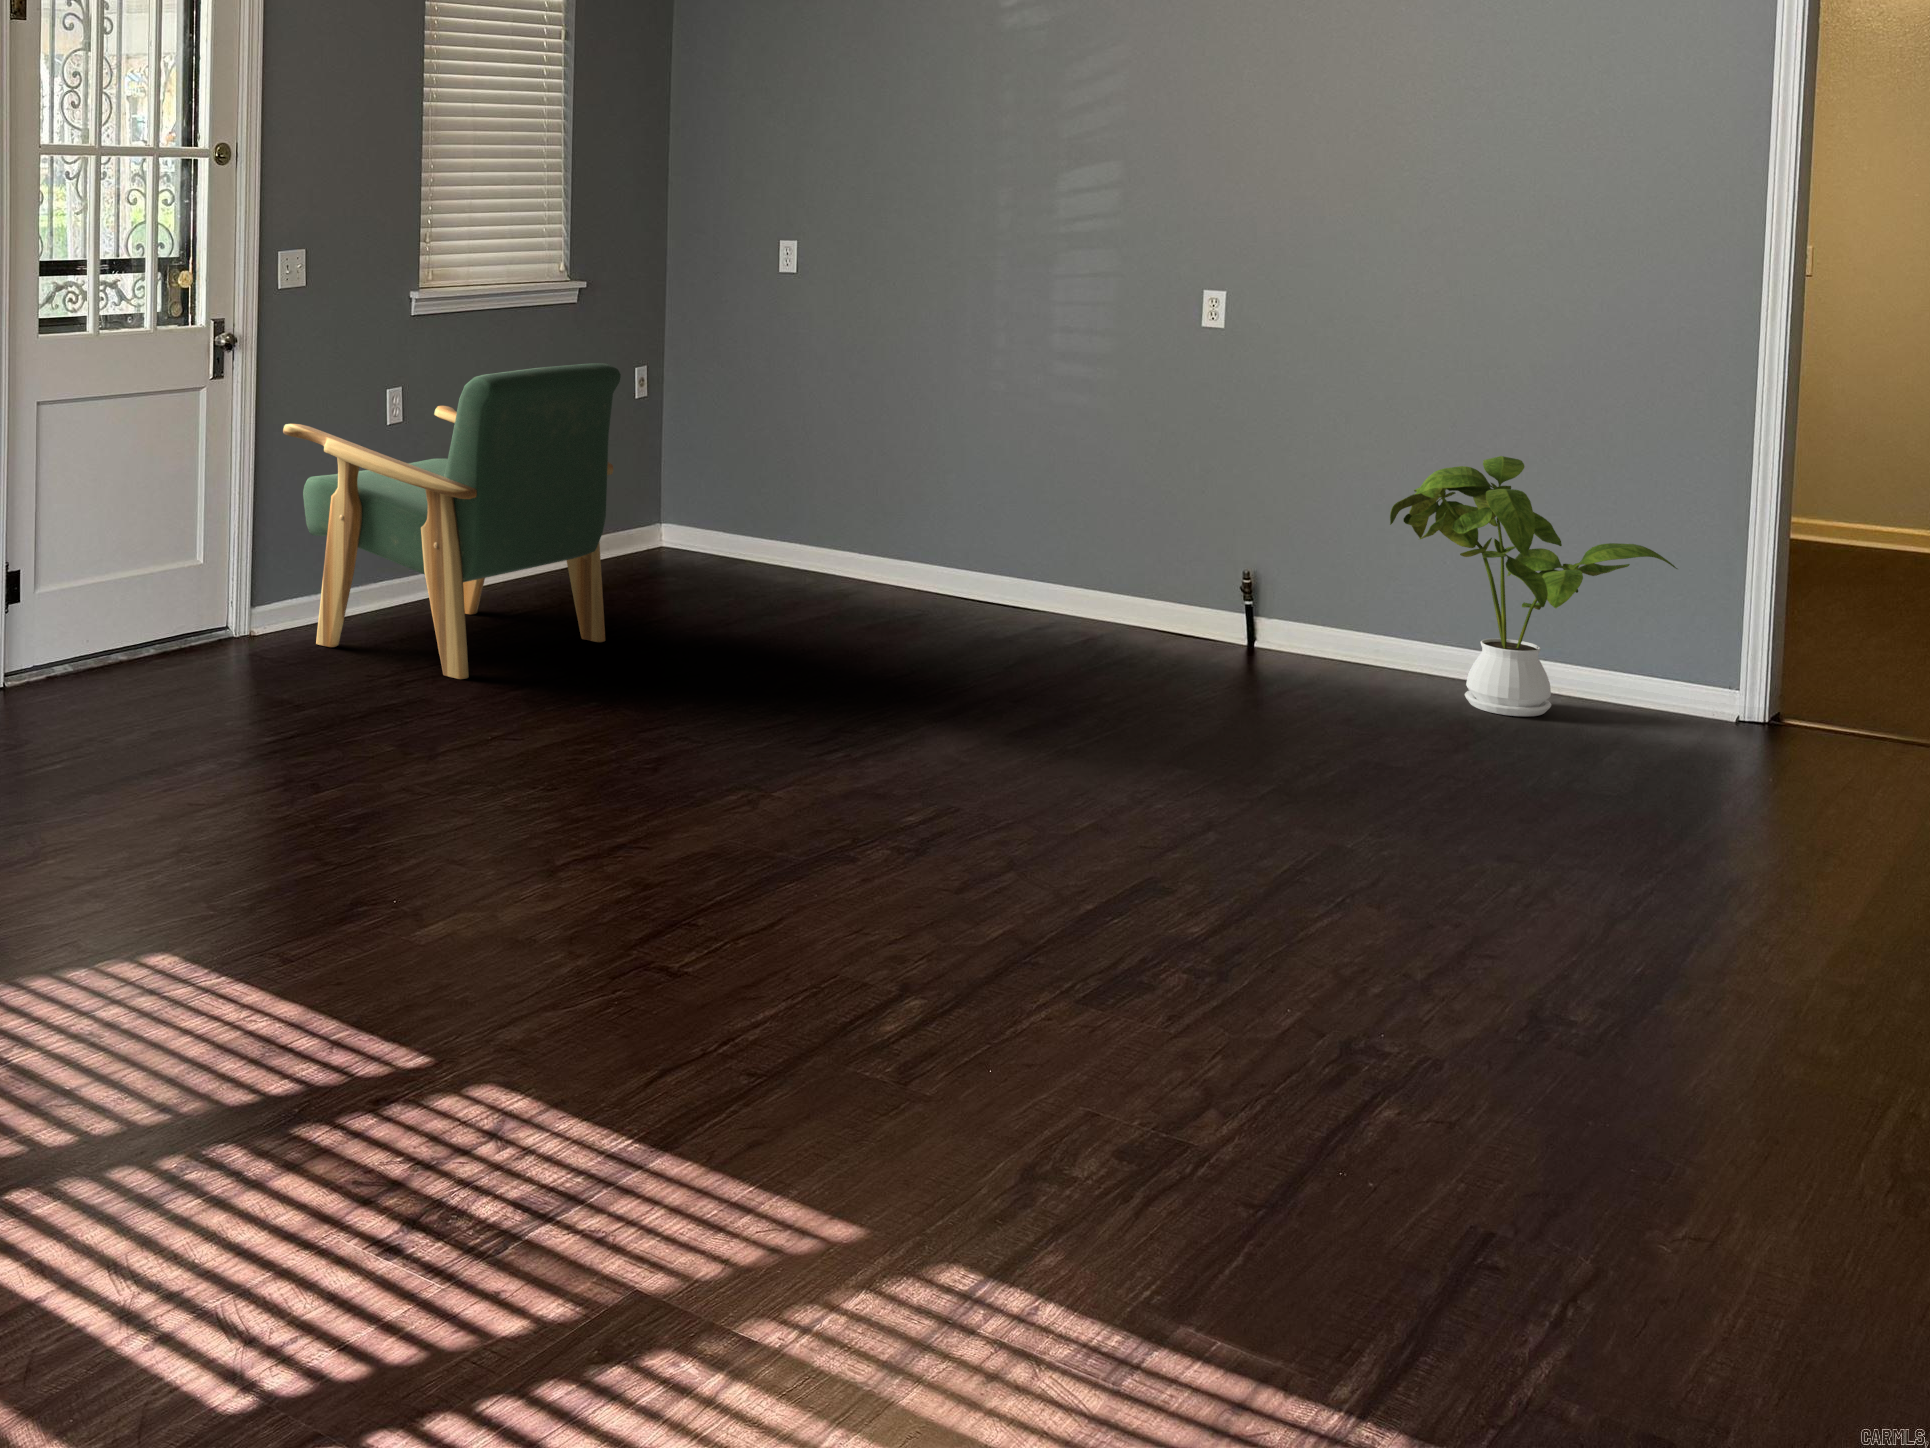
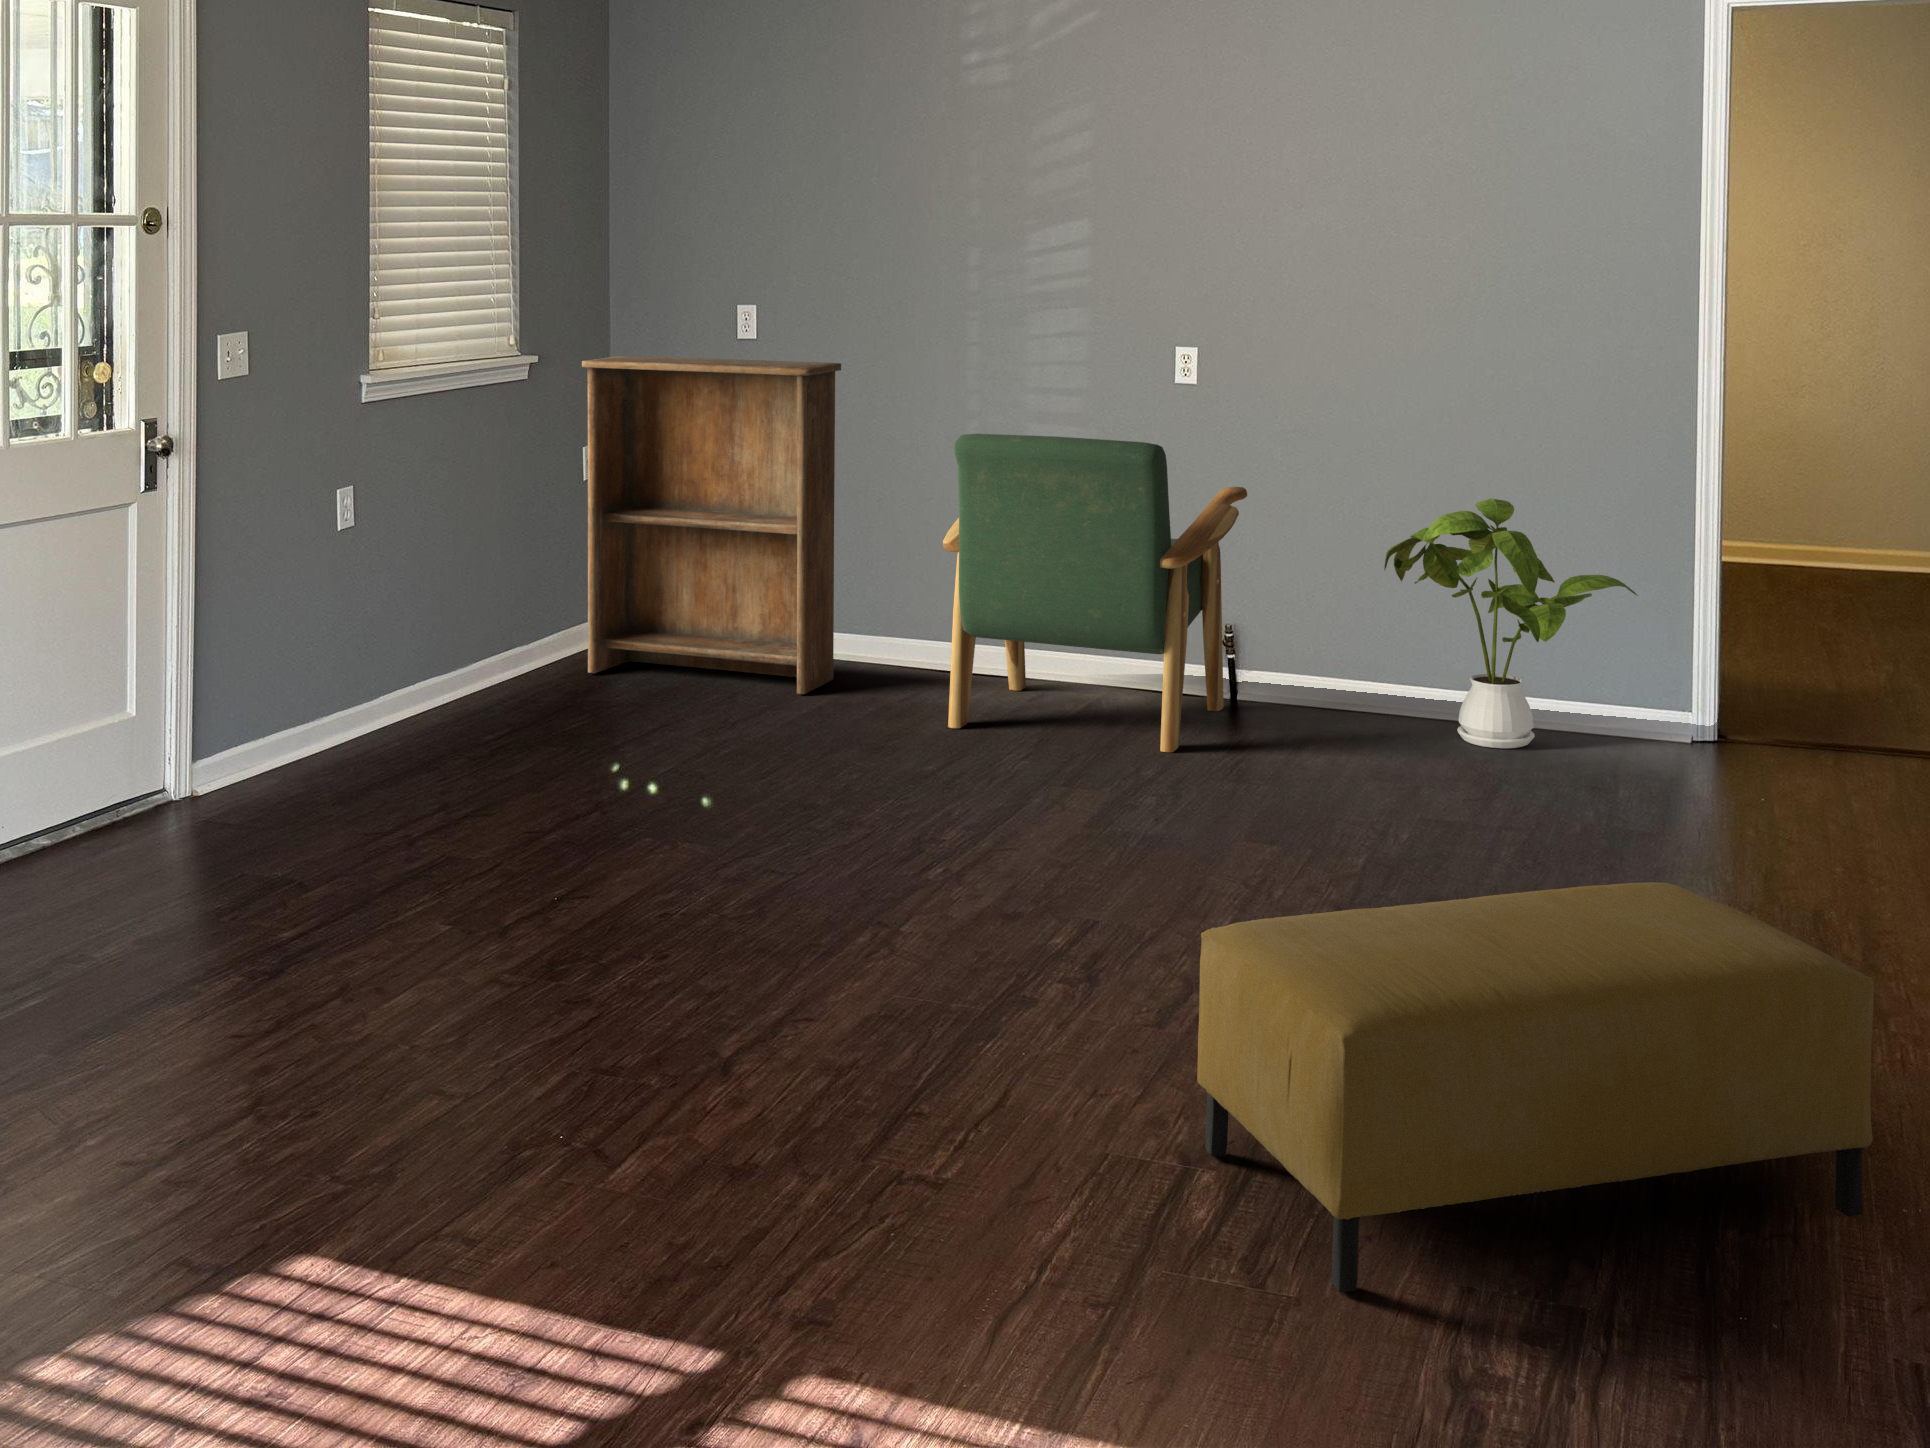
bookshelf: none [630,285,867,605] -> present [582,356,841,694]
armchair: present [283,363,621,679] -> present [943,434,1247,752]
ottoman: none [919,793,1567,1139] -> present [1197,882,1874,1292]

